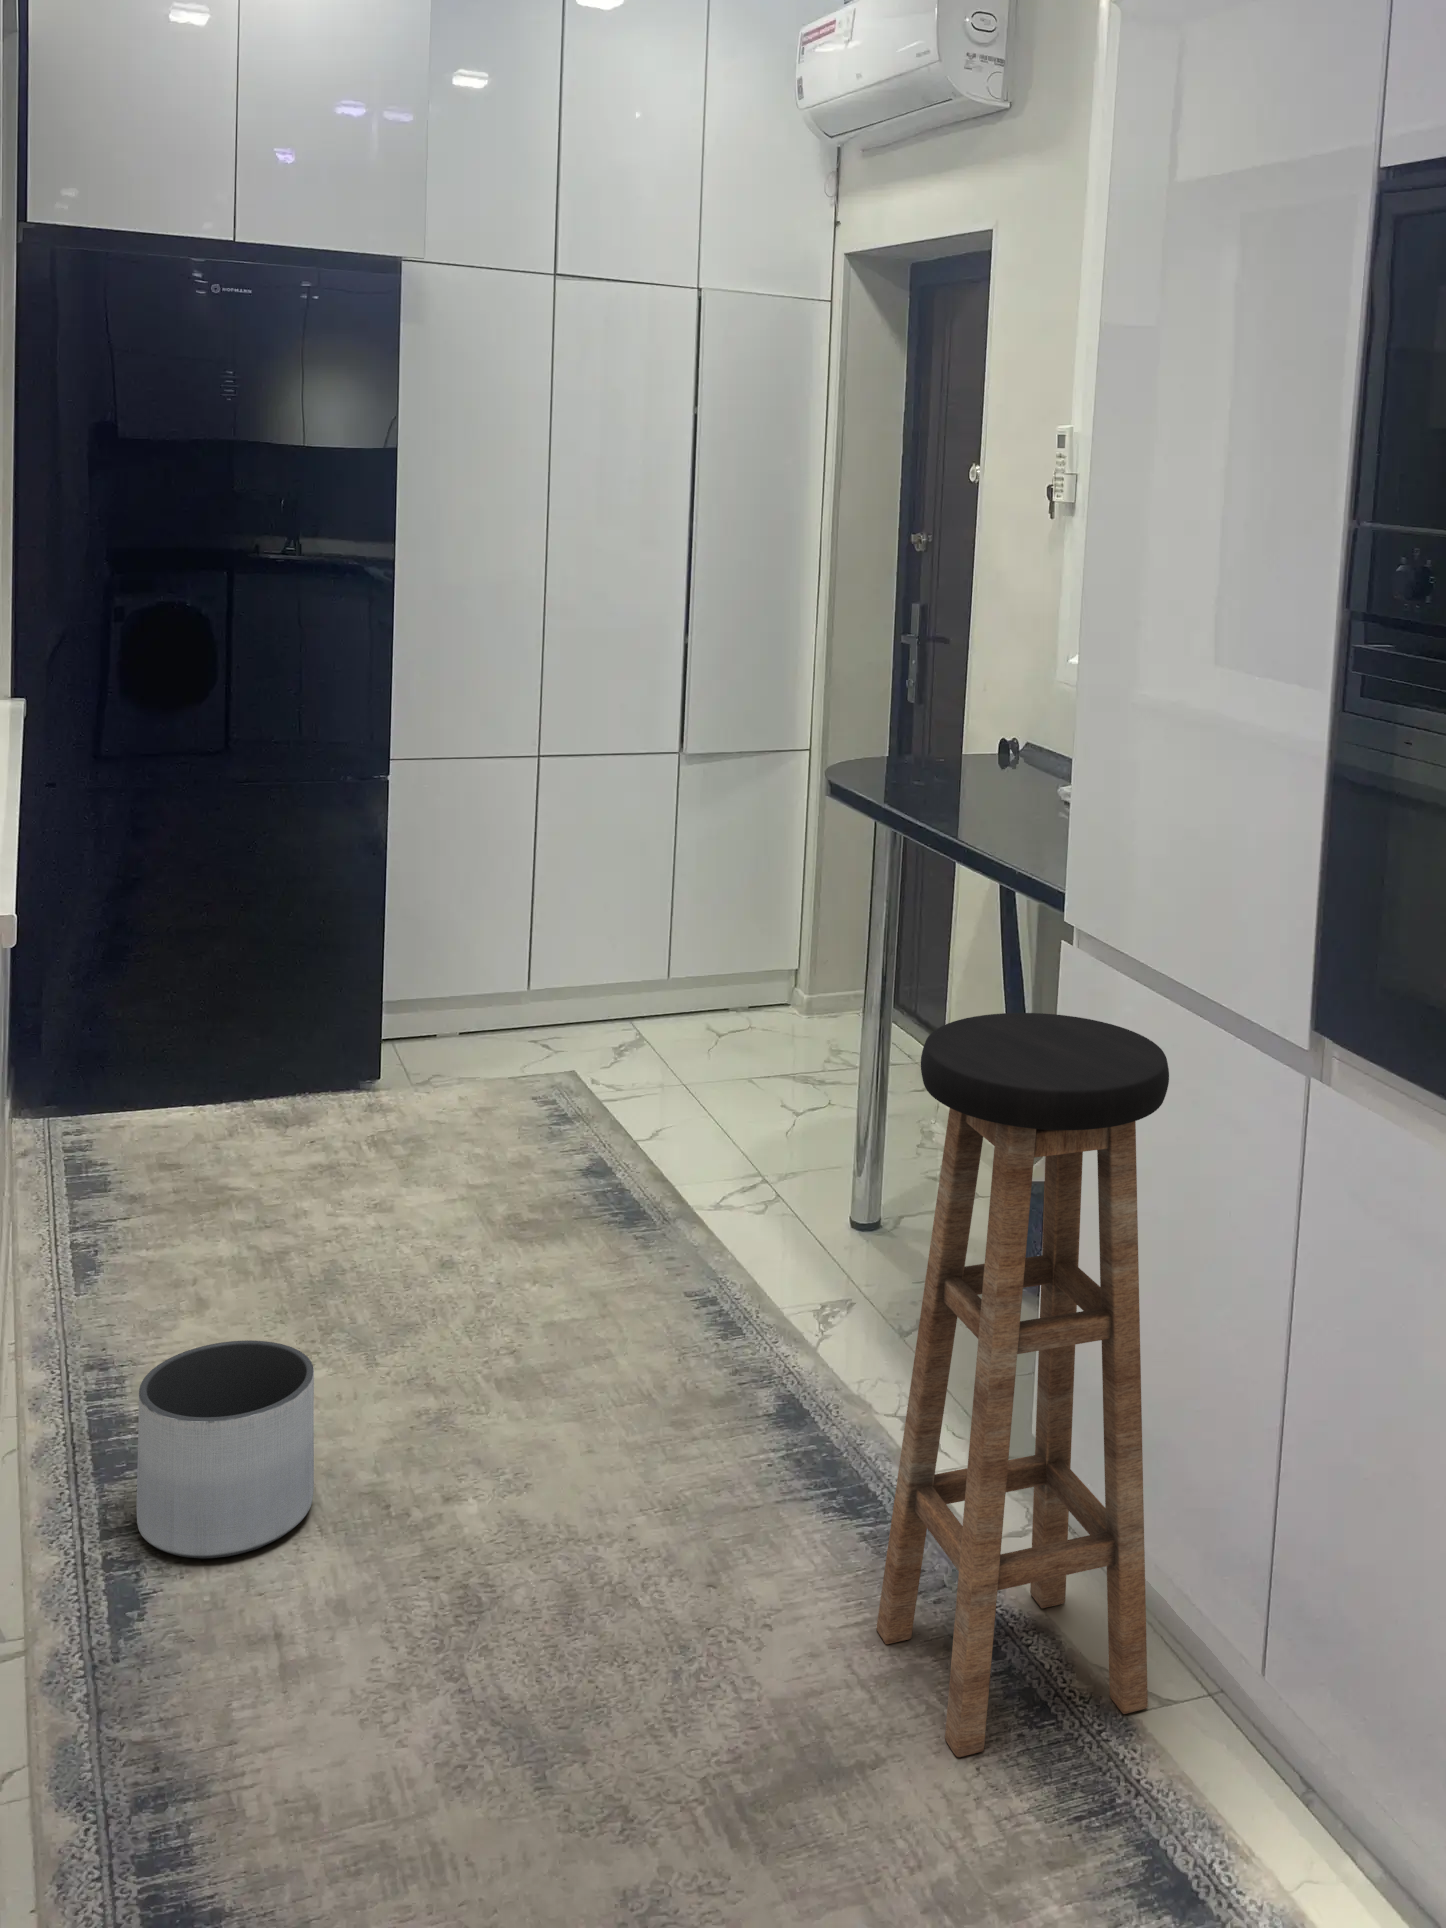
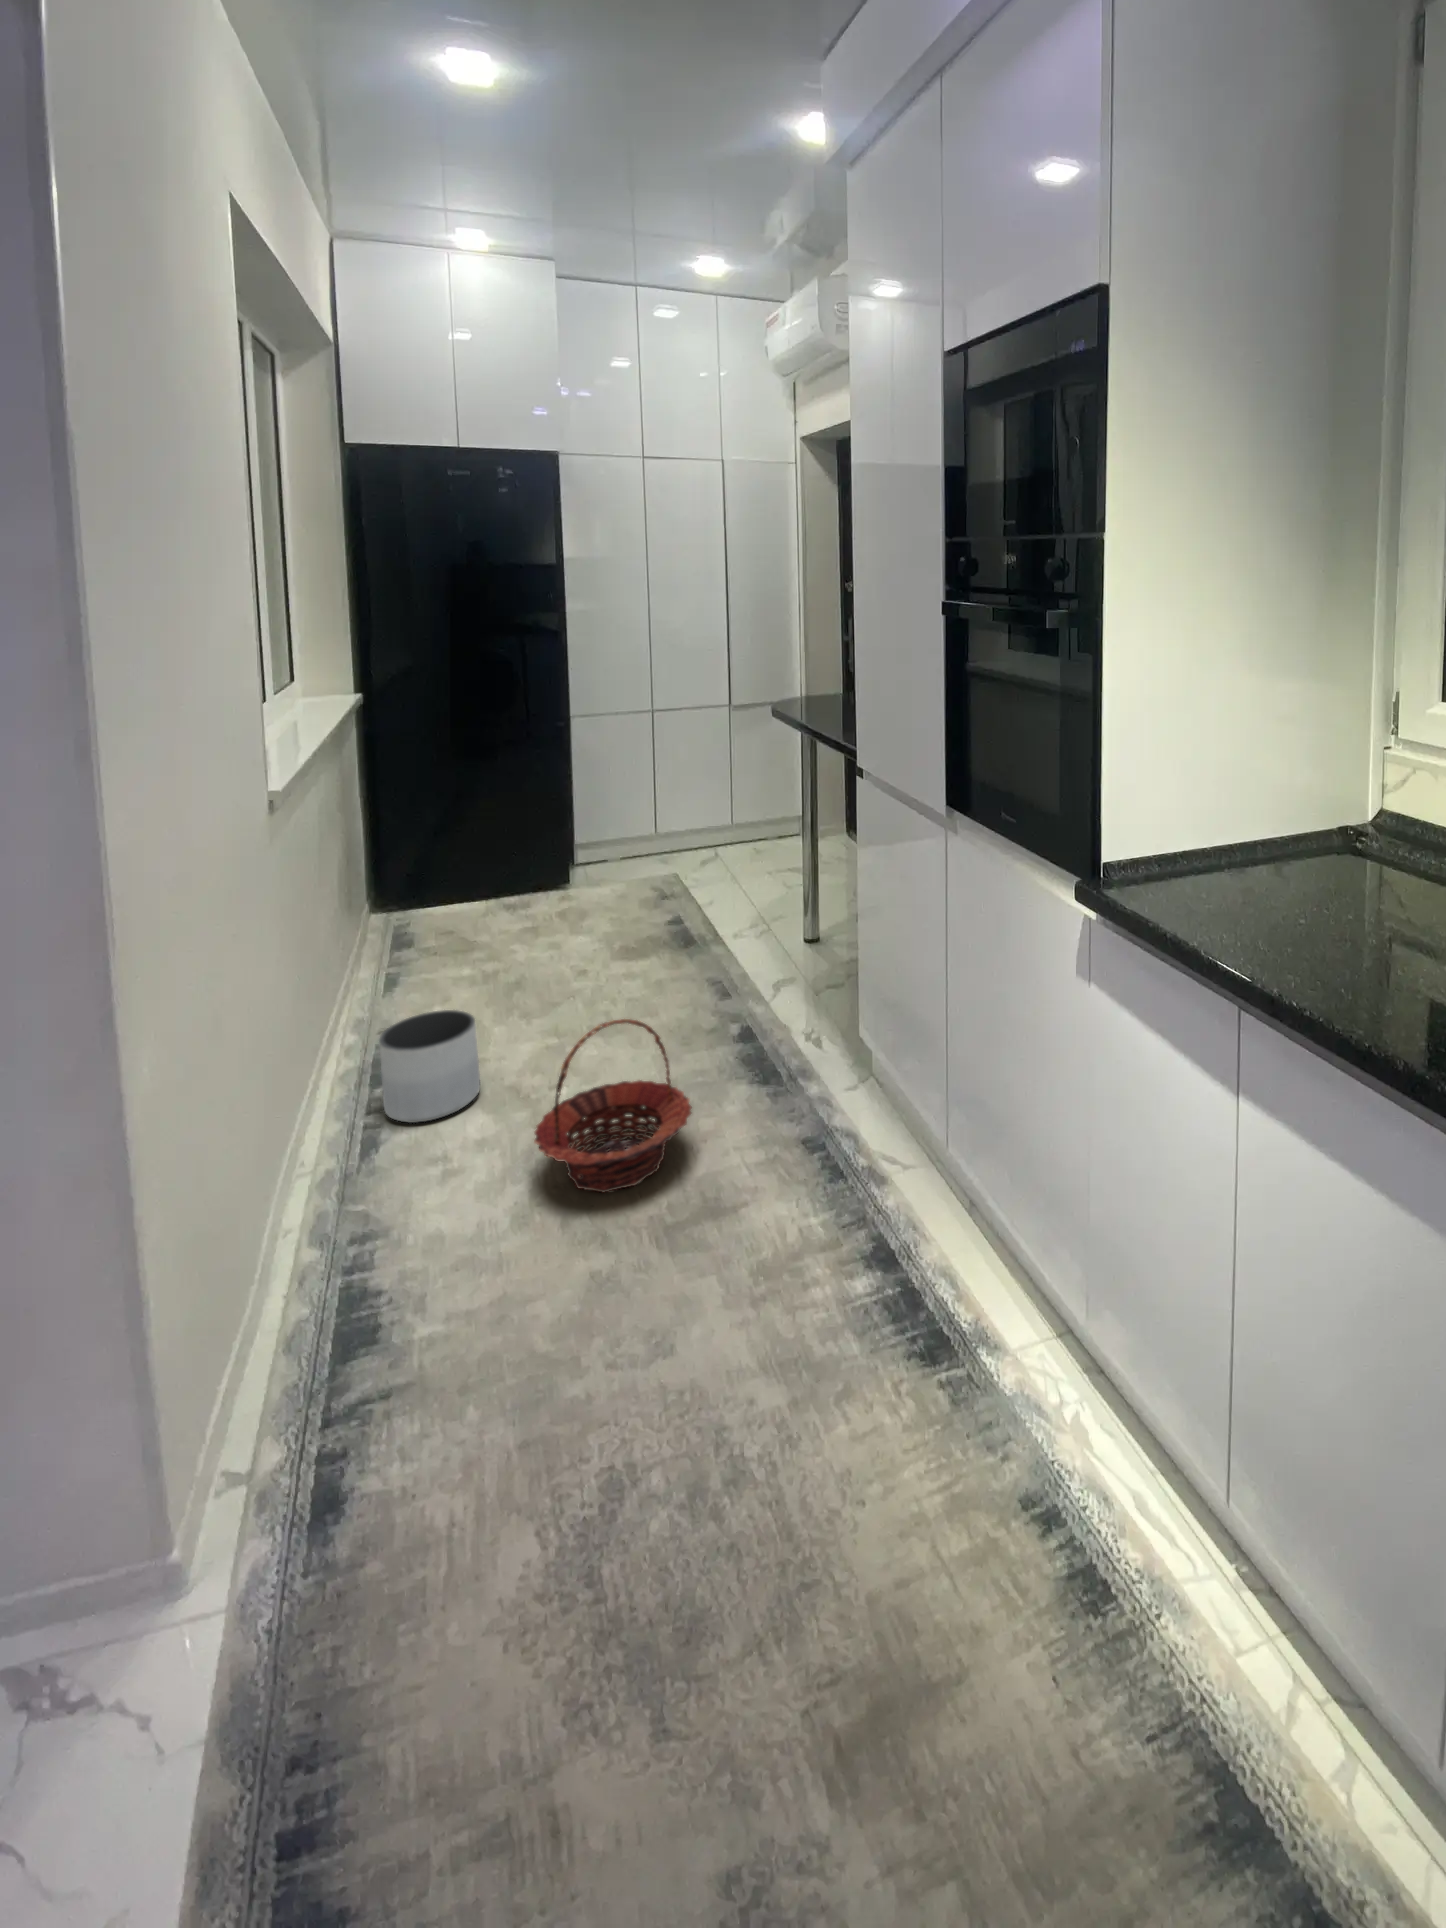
bar stool: present [877,1013,1169,1757] -> none [752,810,897,1199]
basket: none [466,1392,759,1725] -> present [535,1019,692,1193]

